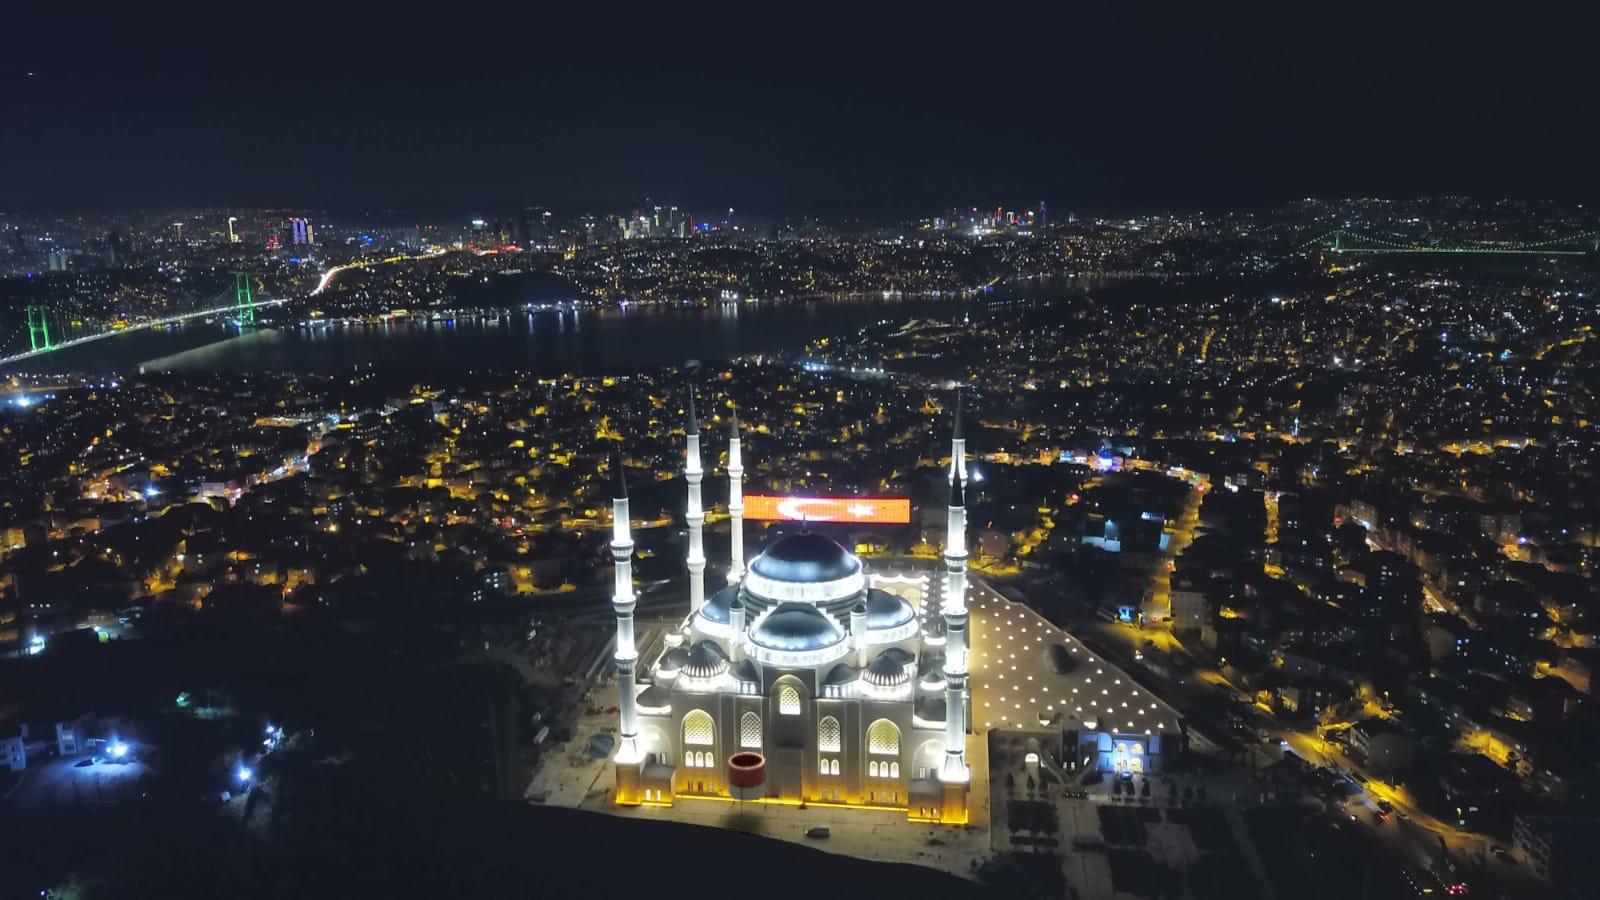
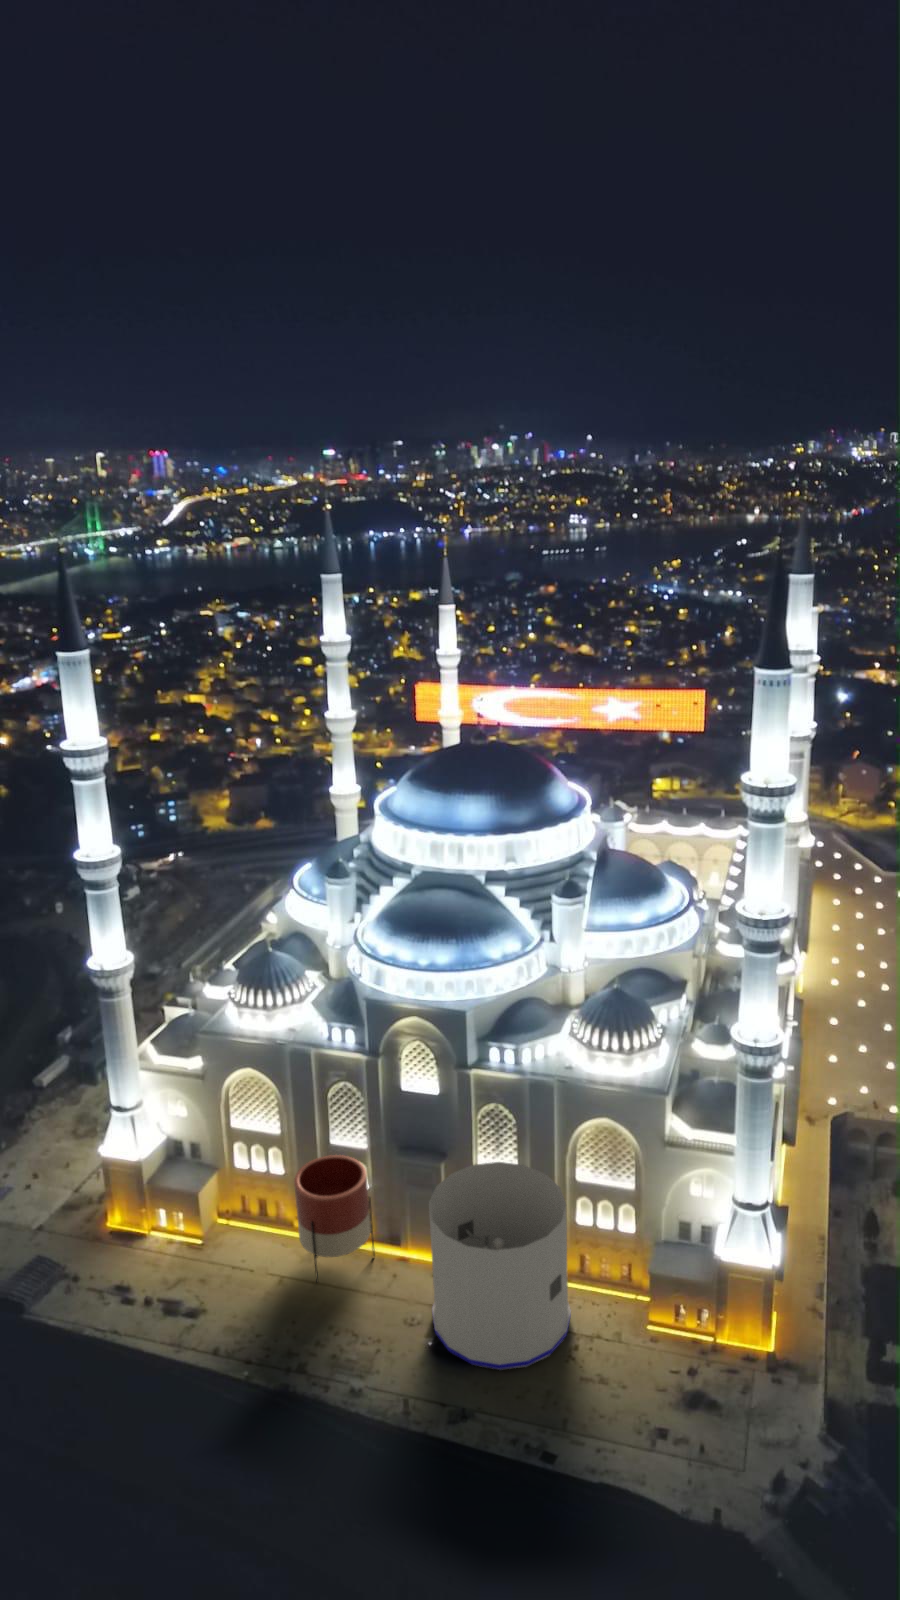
trash can: none [806,744,872,837] -> present [429,1162,571,1370]

